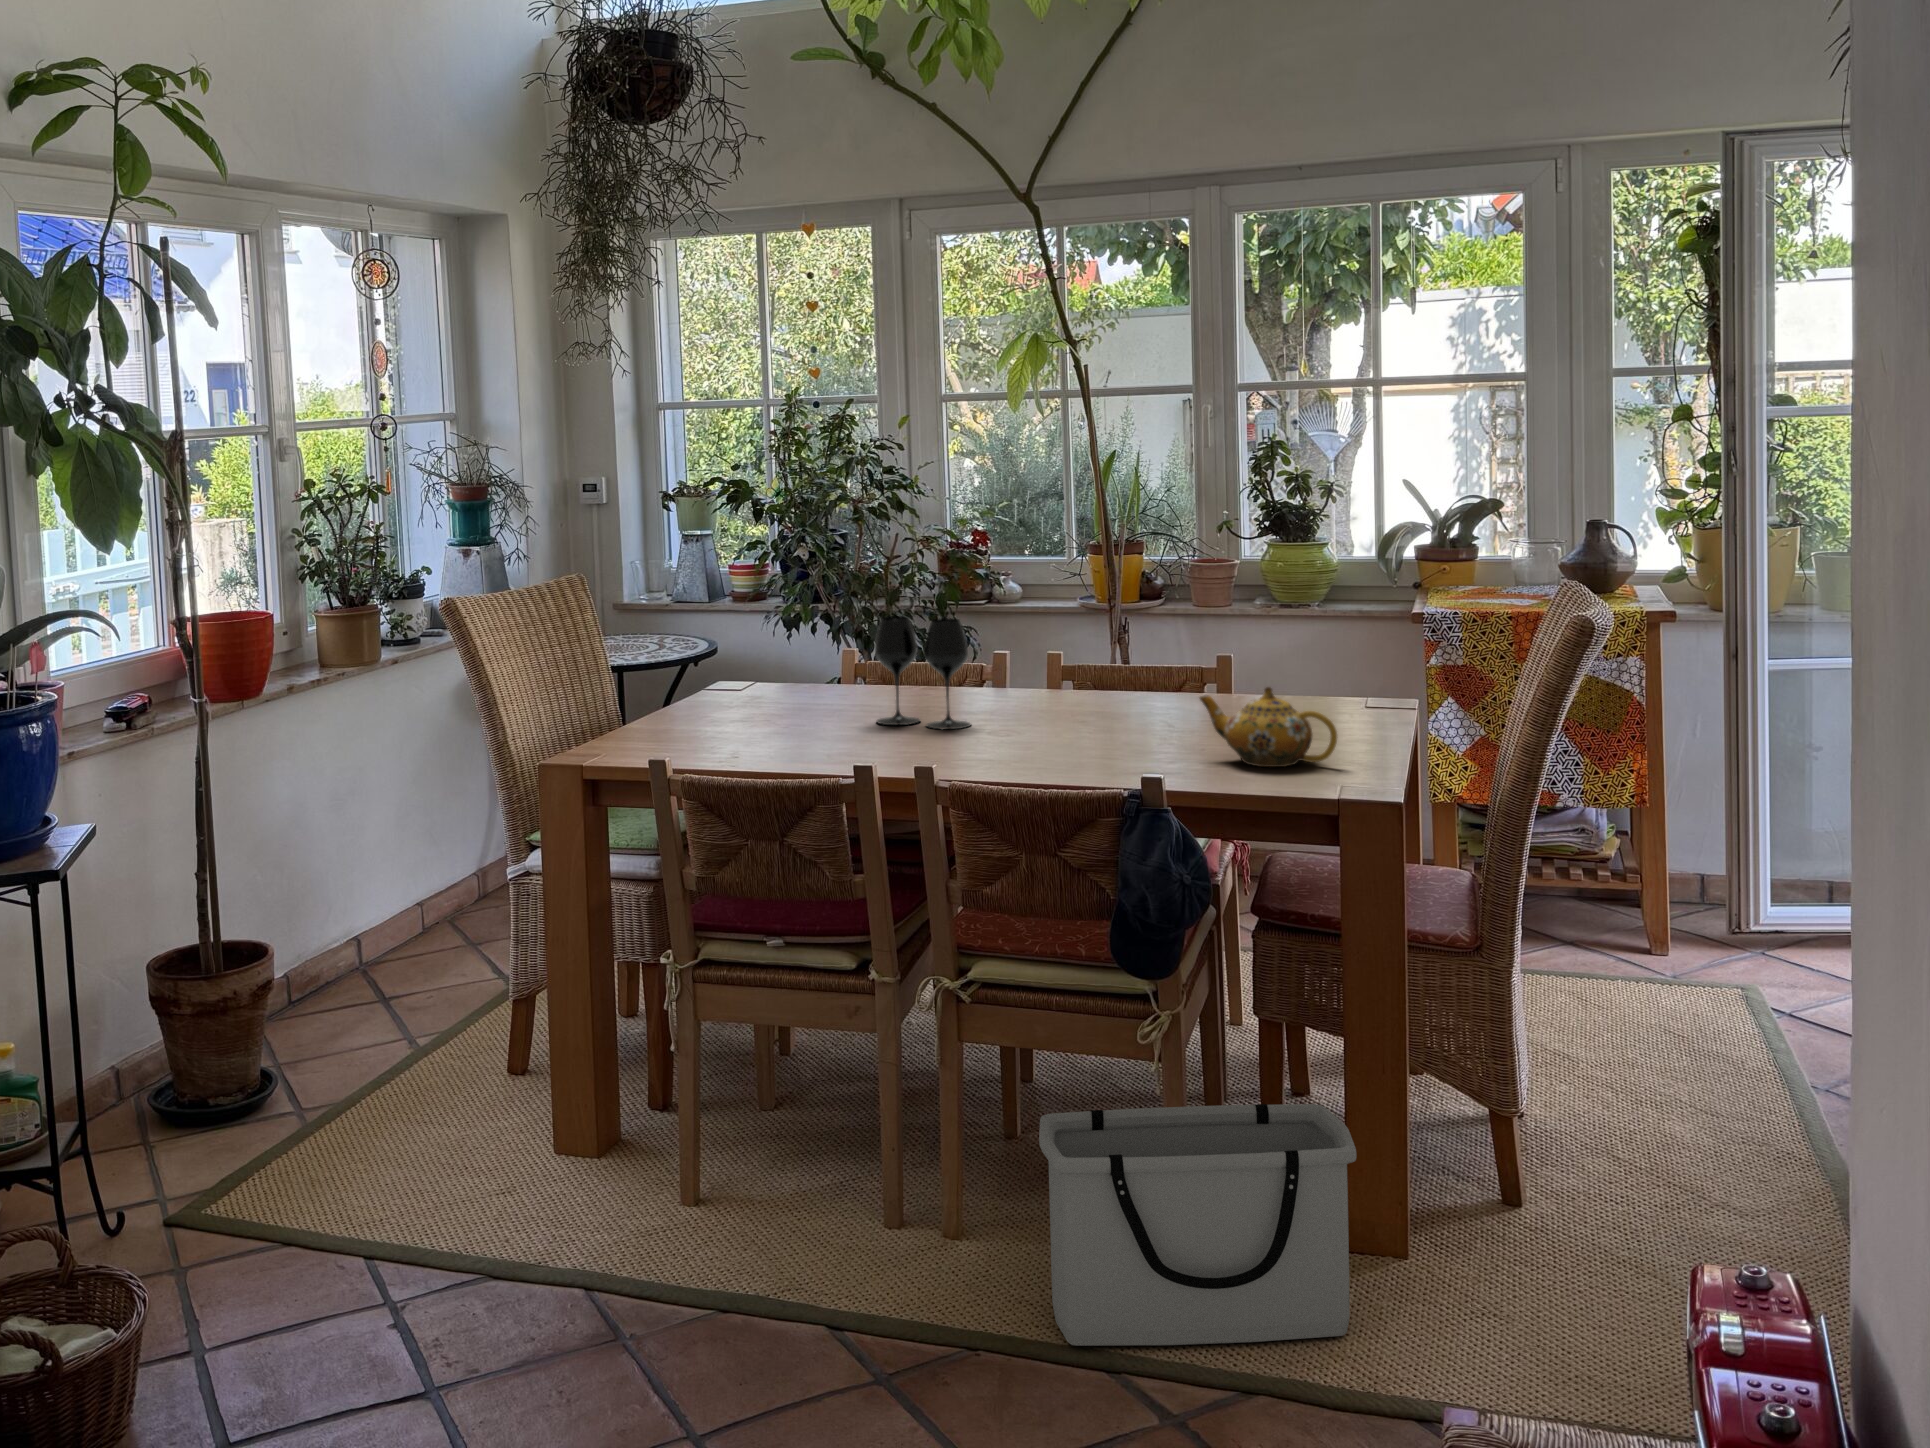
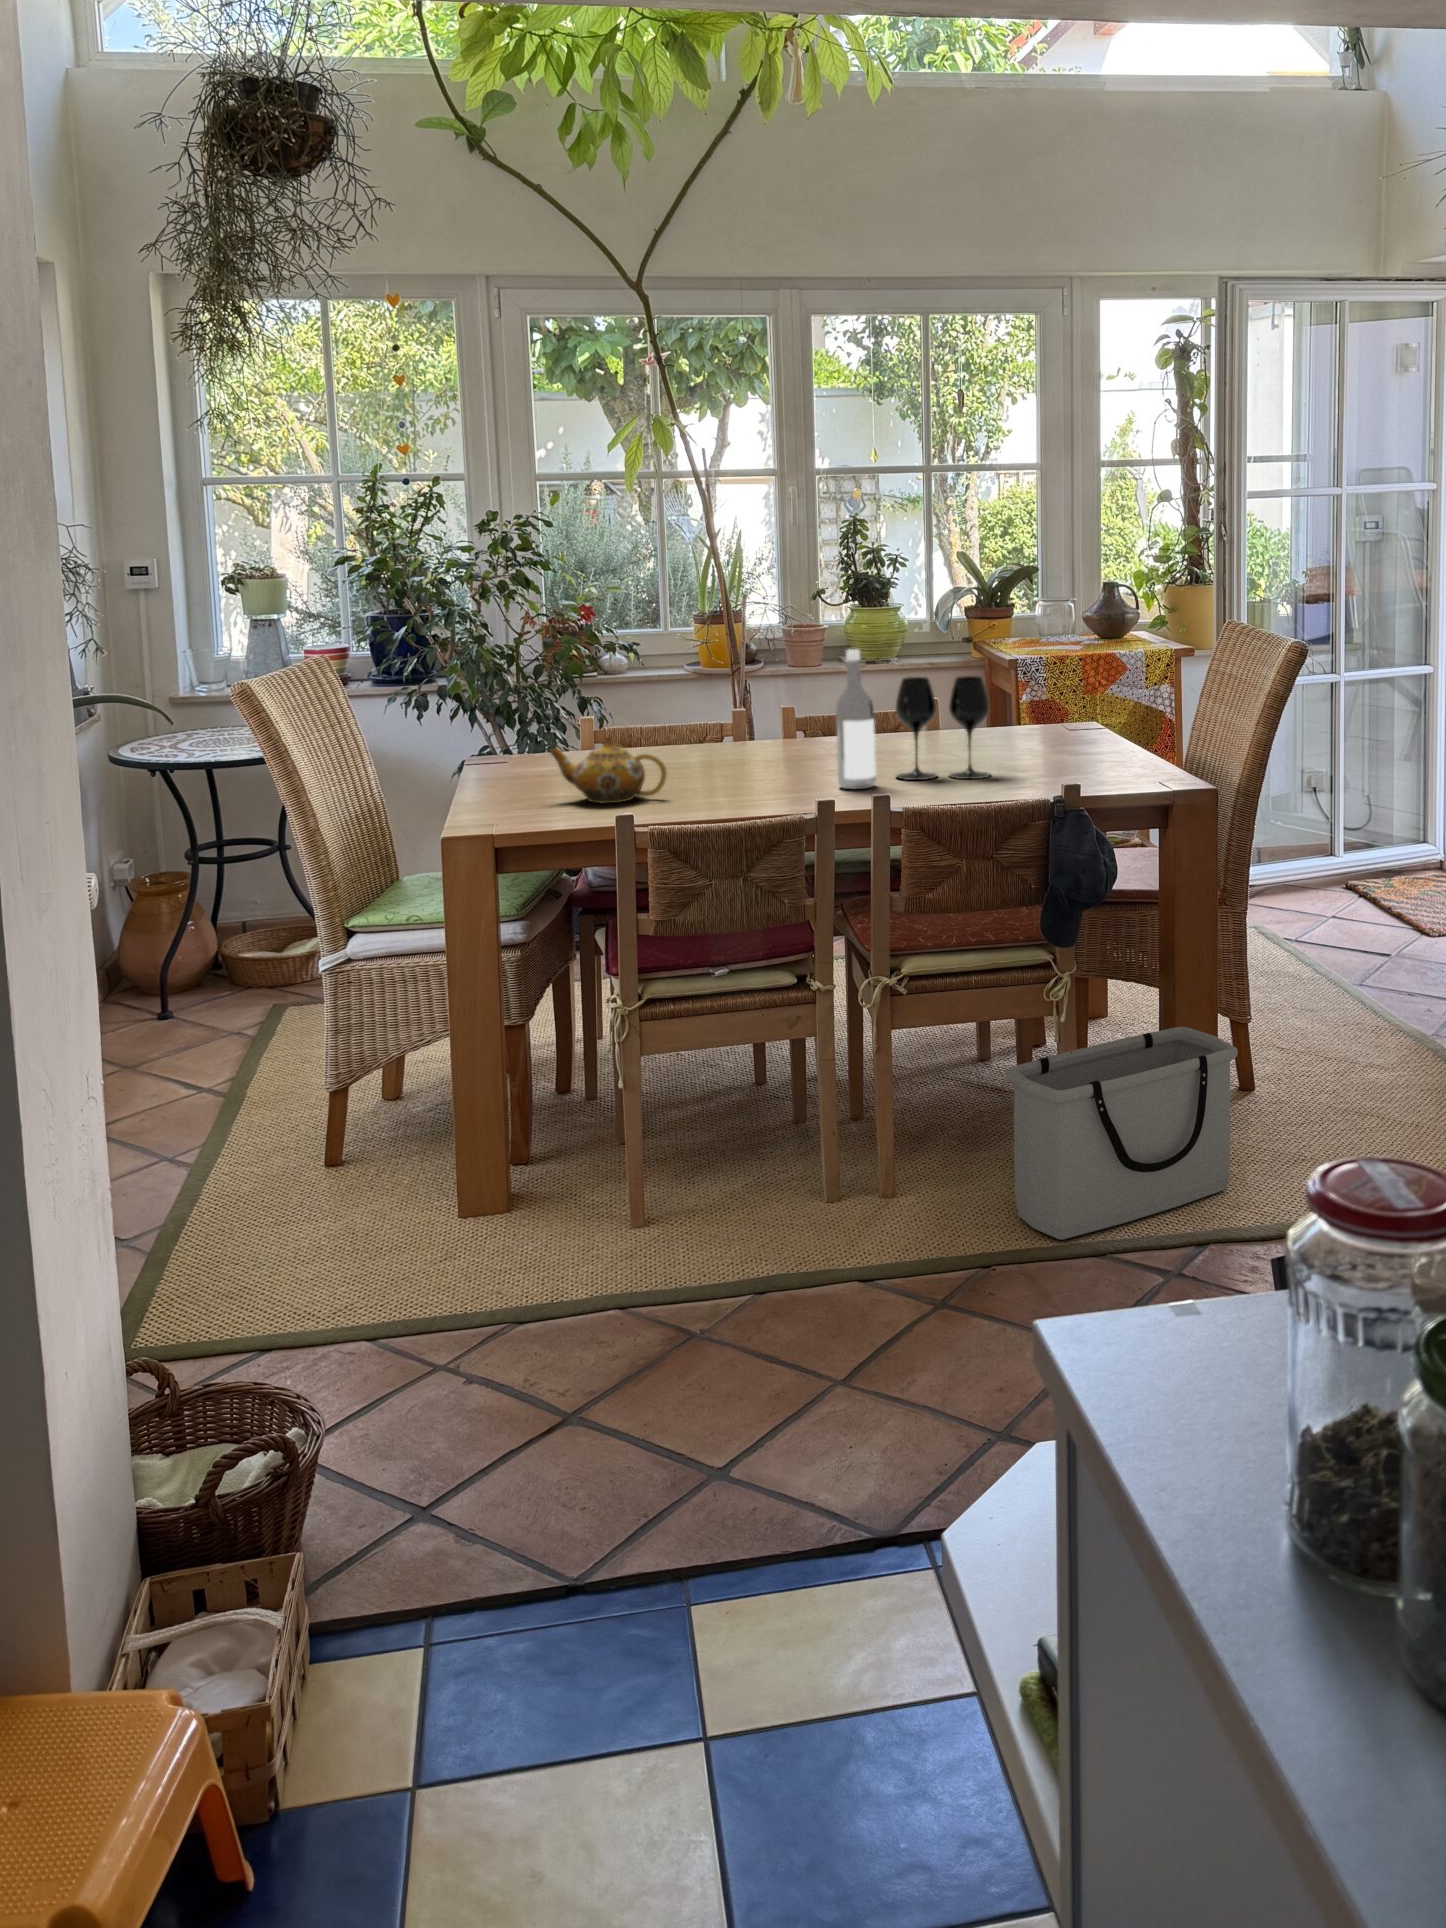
wine bottle: none [984,594,1030,754] -> present [836,649,876,789]
wine glass: present [875,616,971,730] -> present [896,676,990,780]
teapot: present [1200,687,1337,767] -> present [550,737,667,803]

